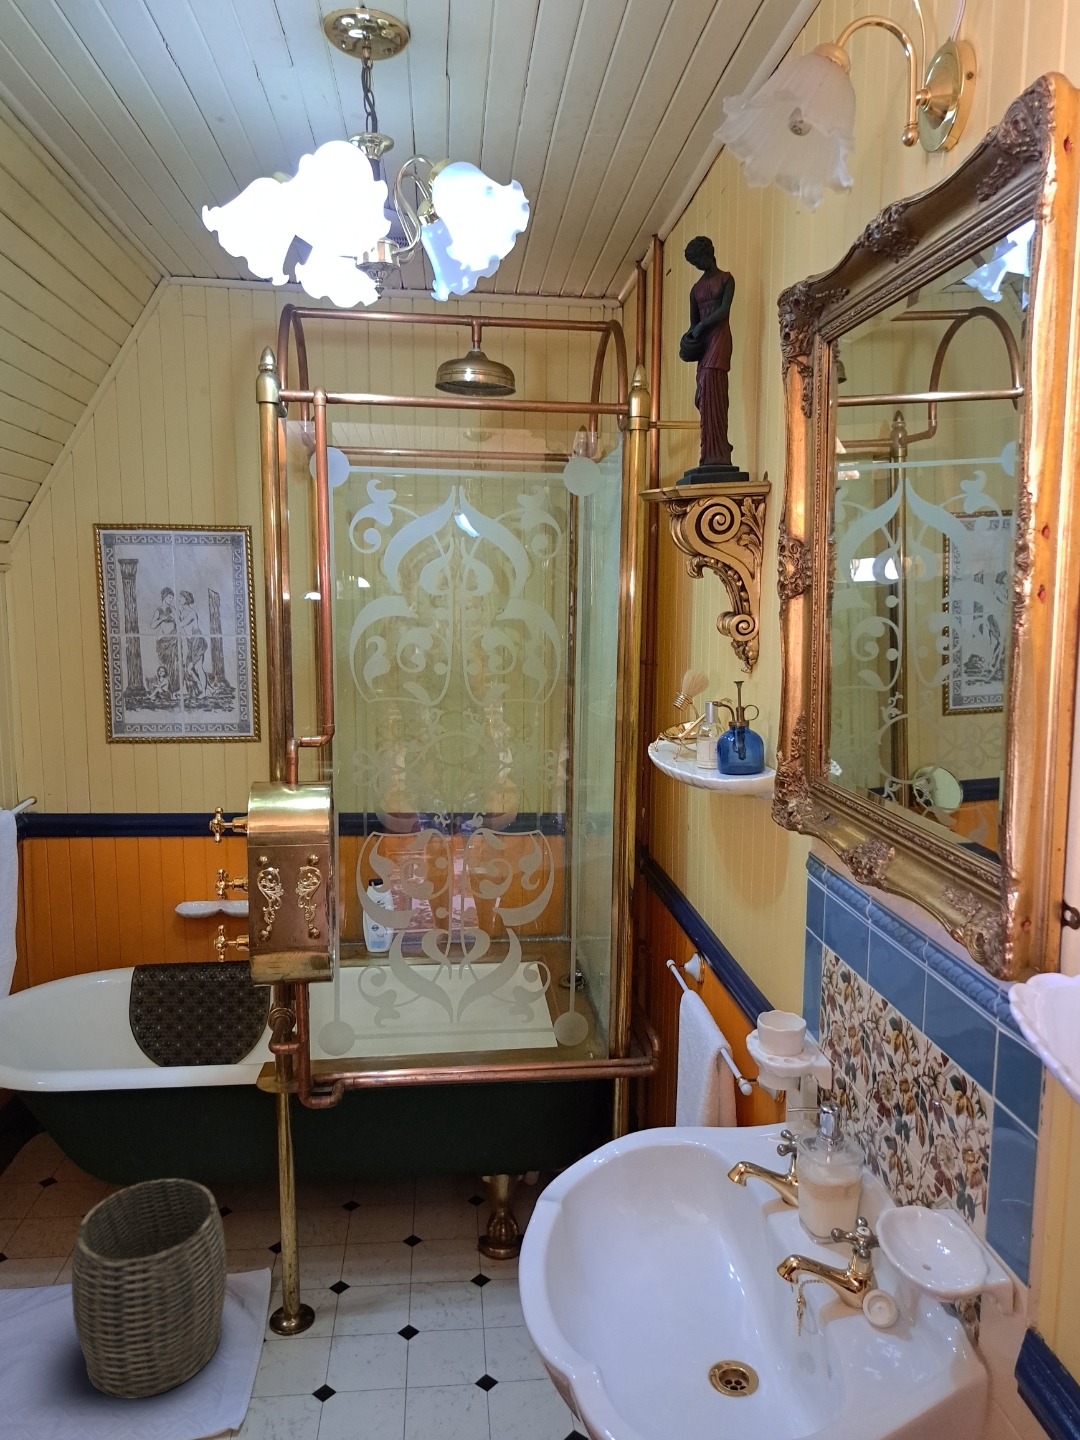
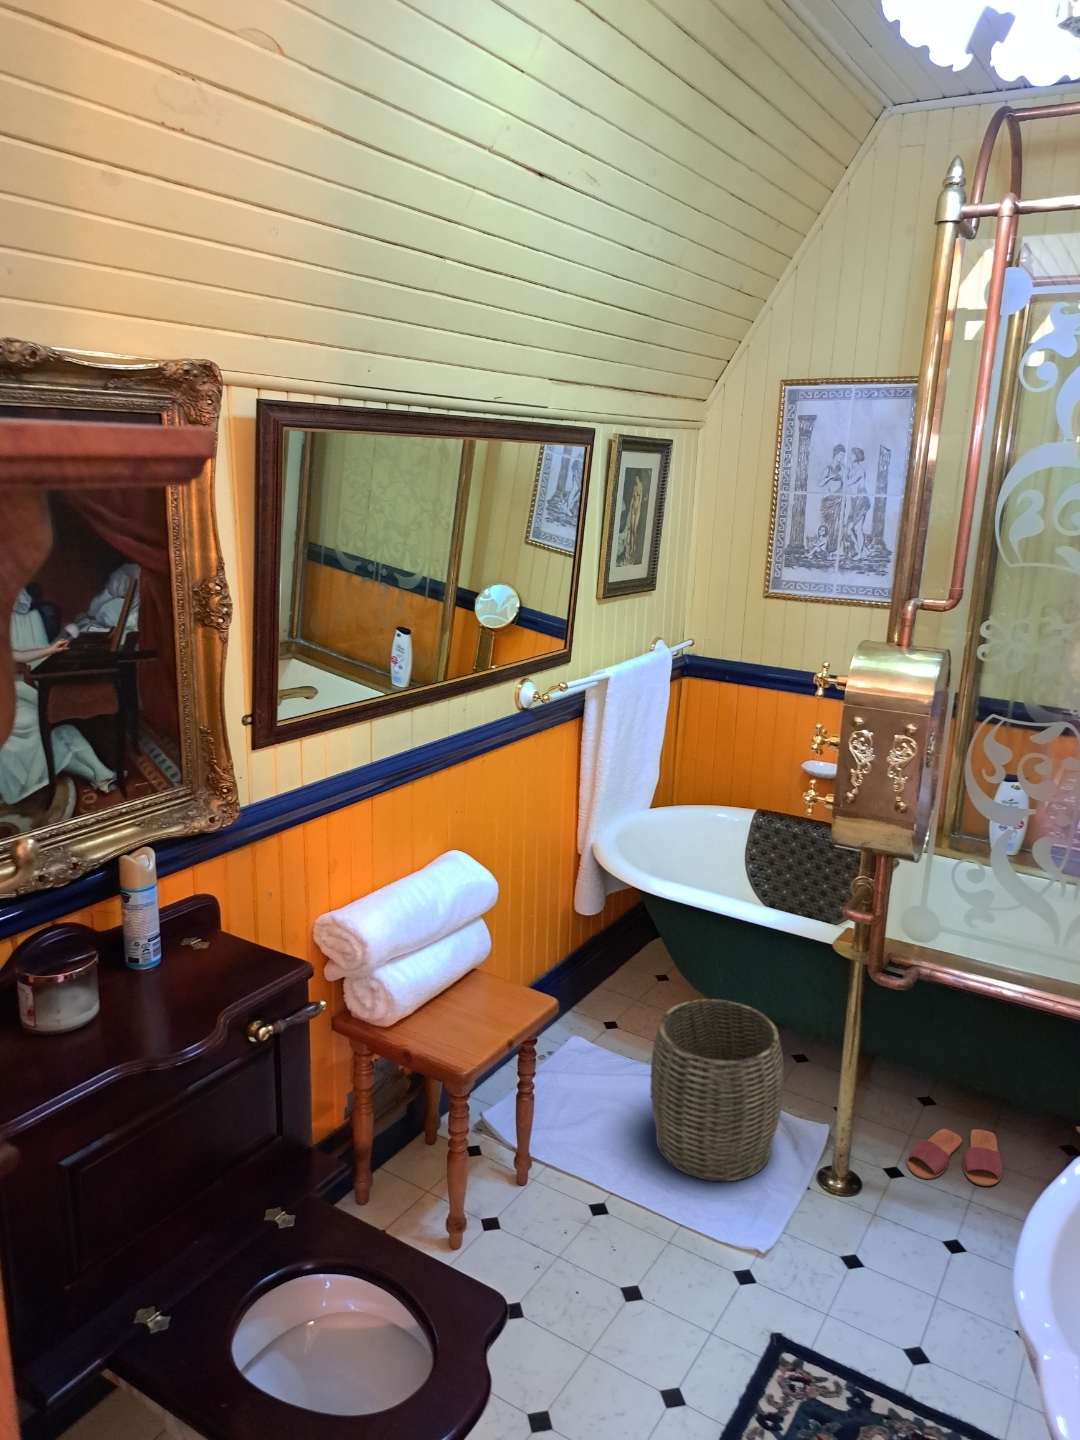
slippers: none [350,1206,430,1279] -> present [907,1129,1002,1186]

